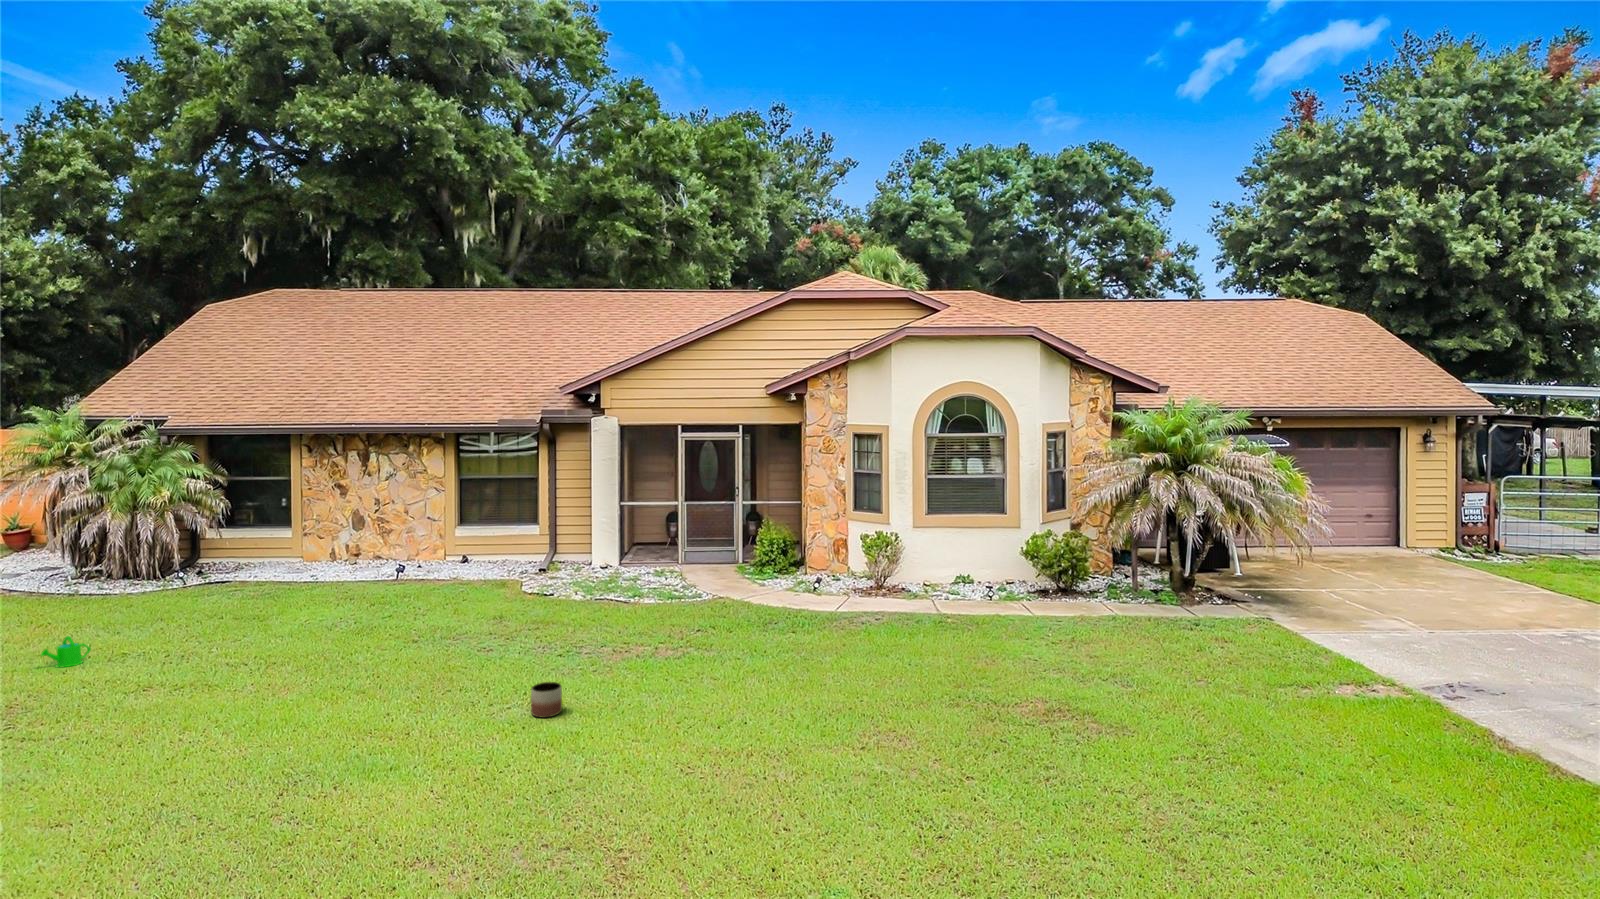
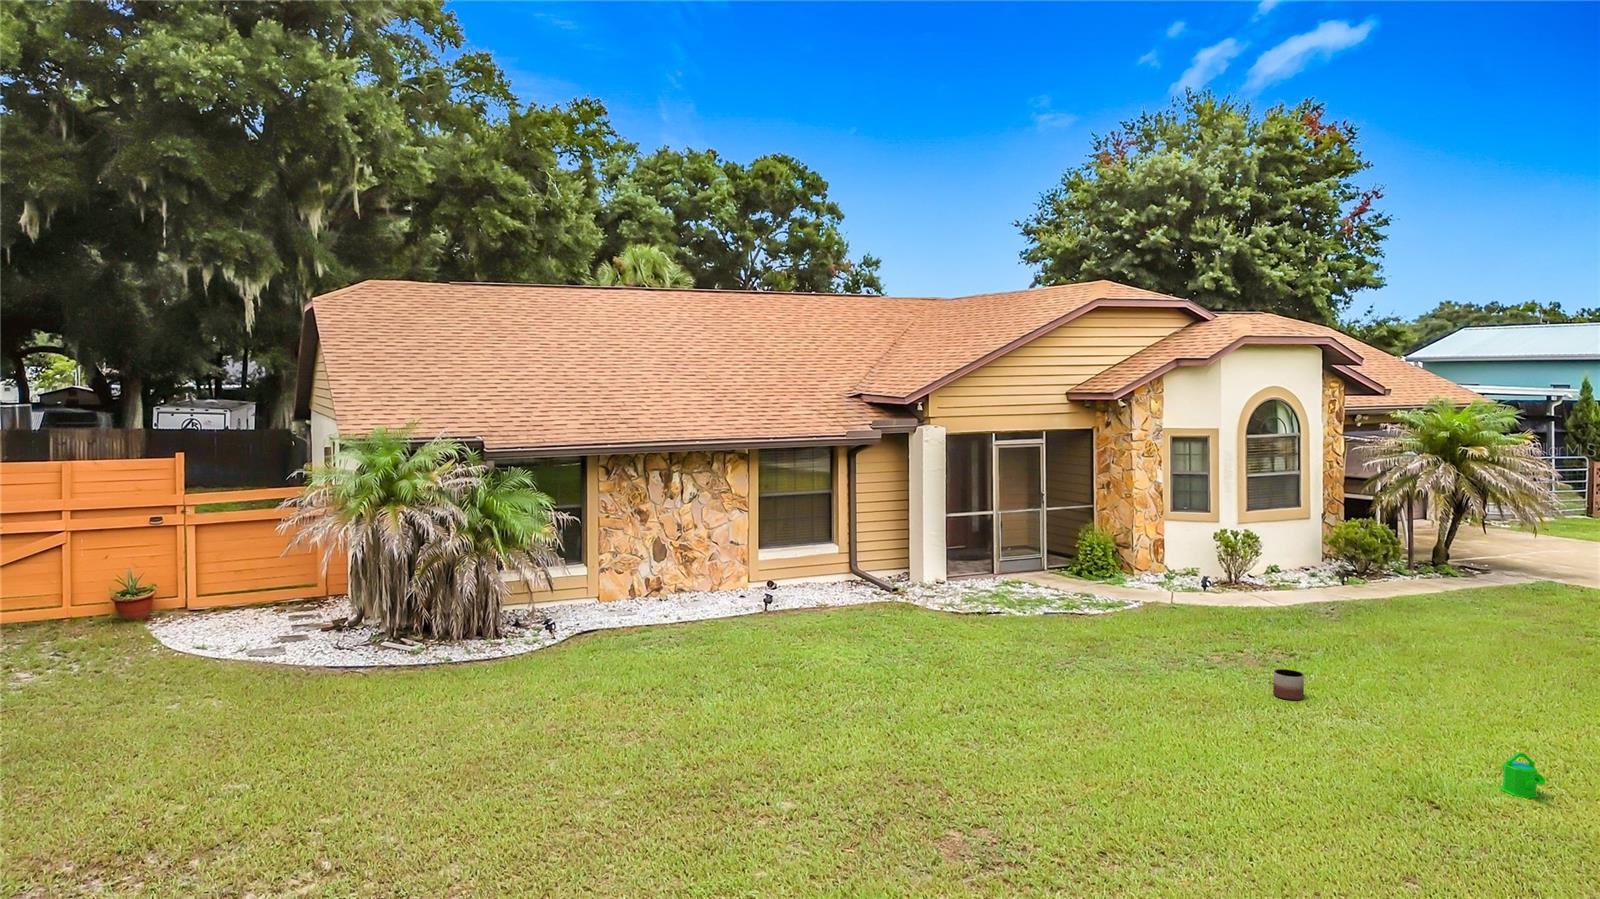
watering can: present [41,636,91,667] -> present [1500,752,1545,798]

